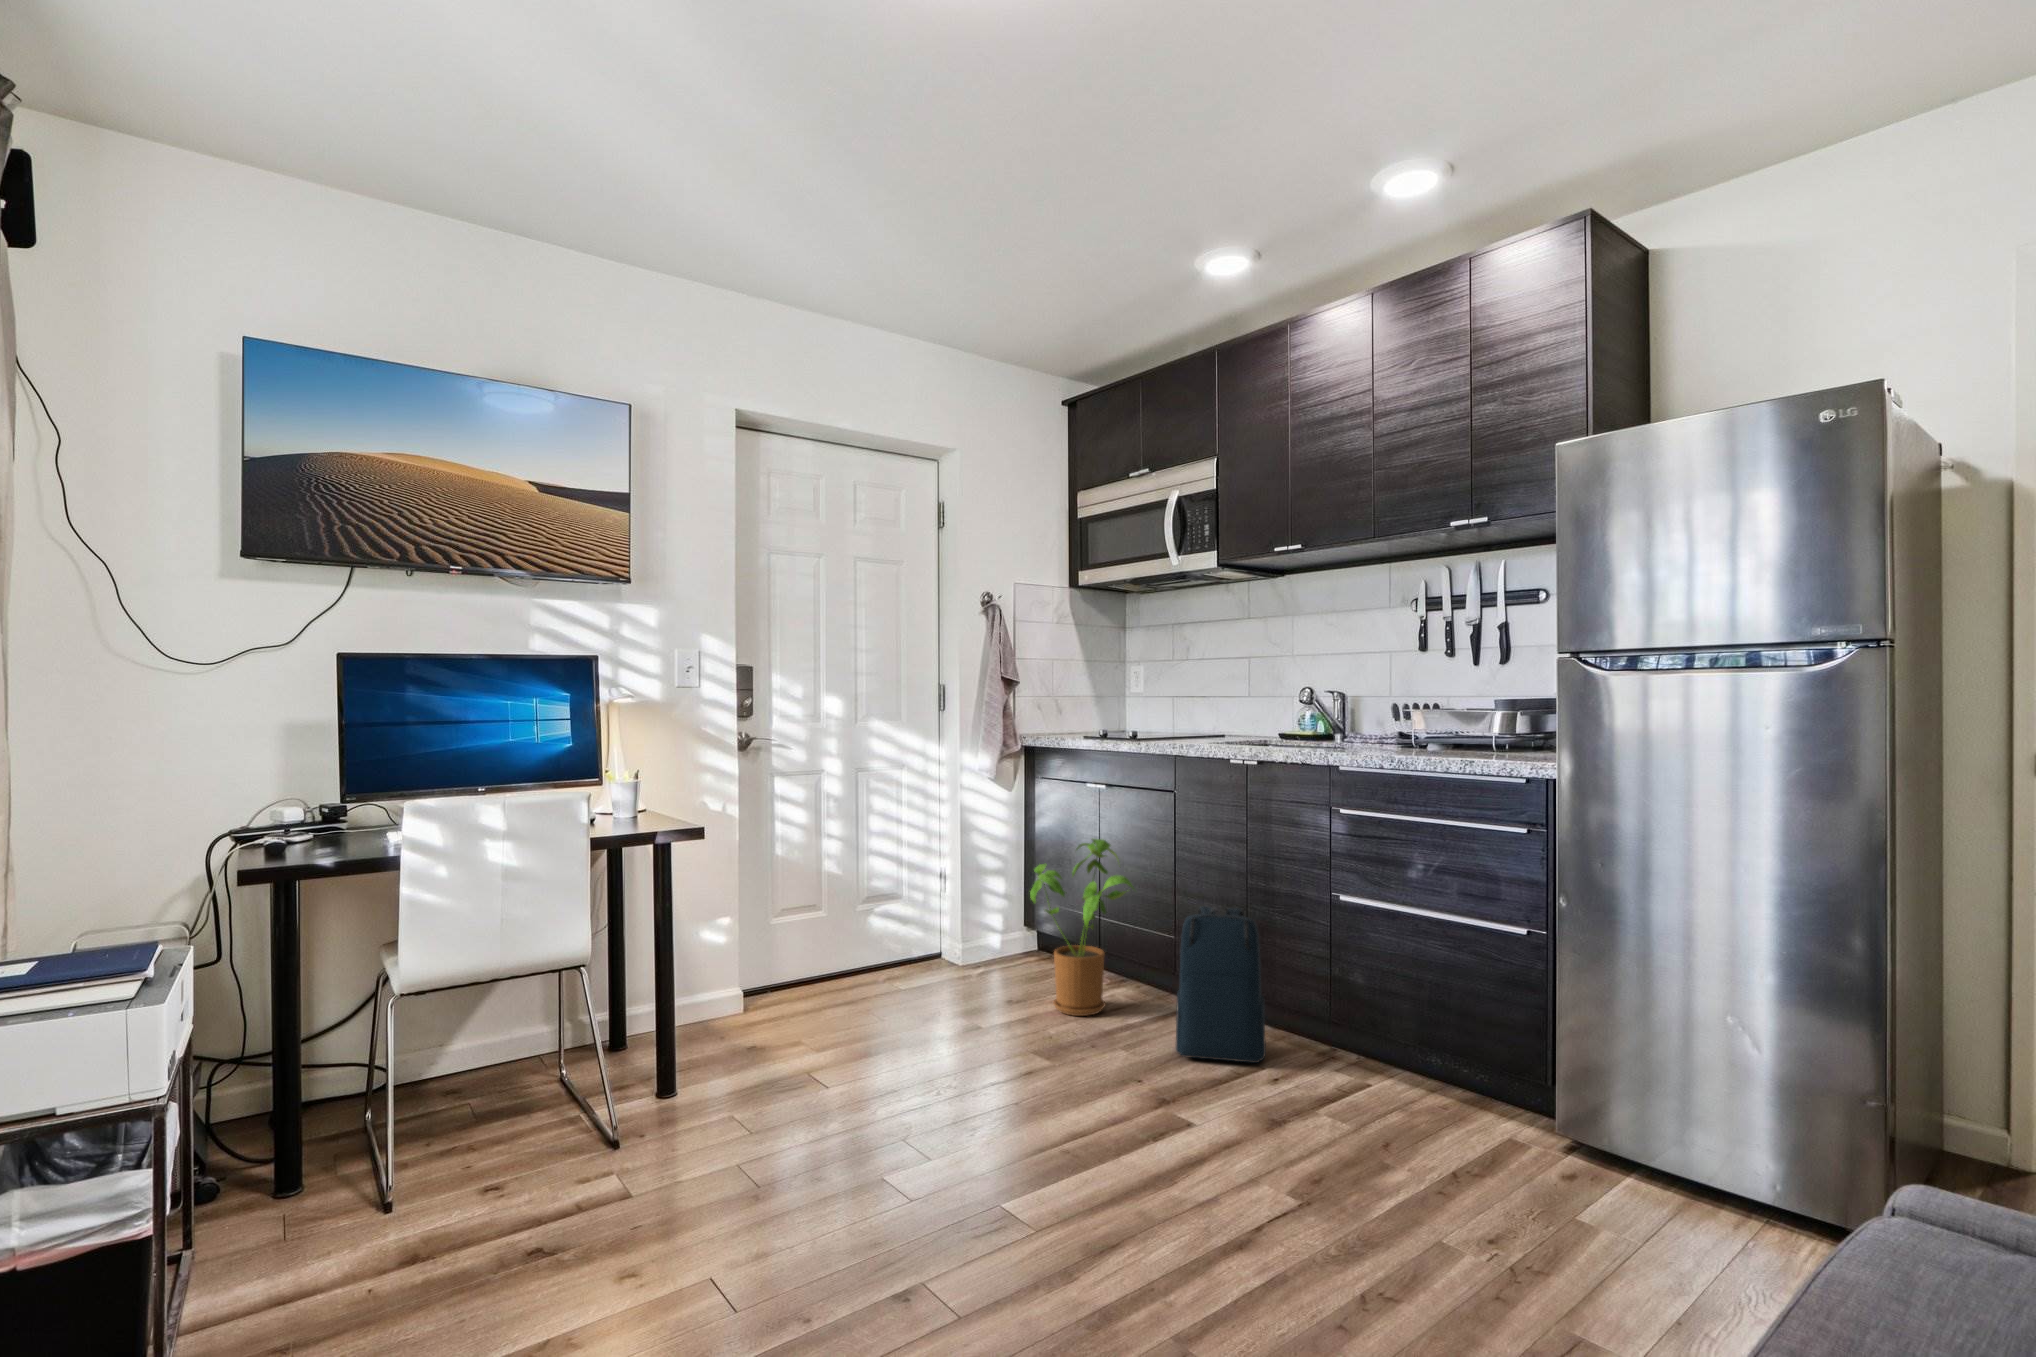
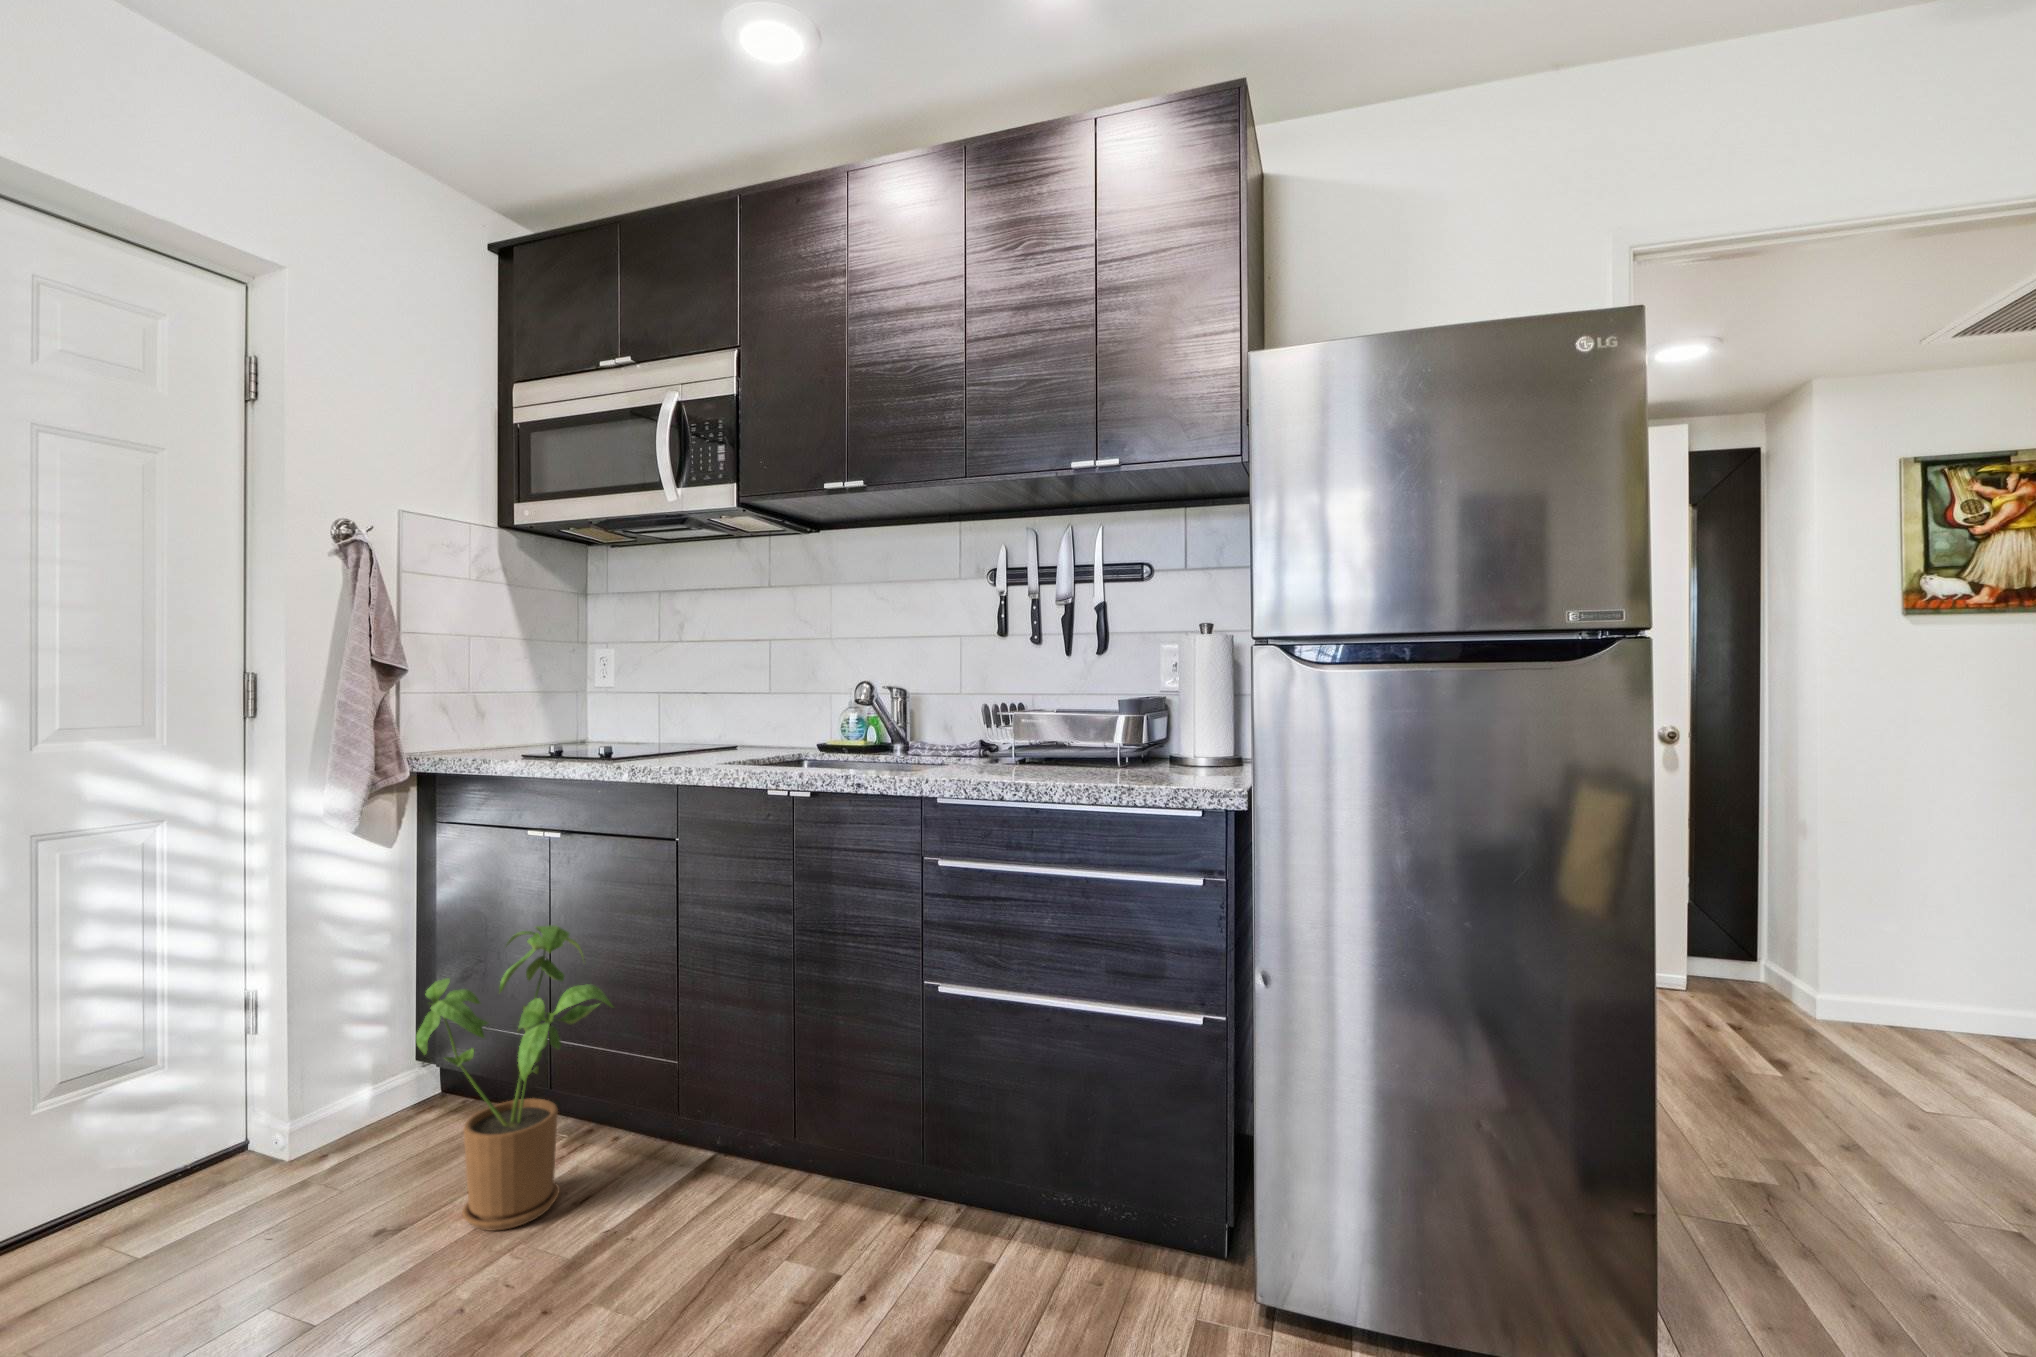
backpack: present [1176,906,1266,1063] -> none [685,1017,828,1284]

